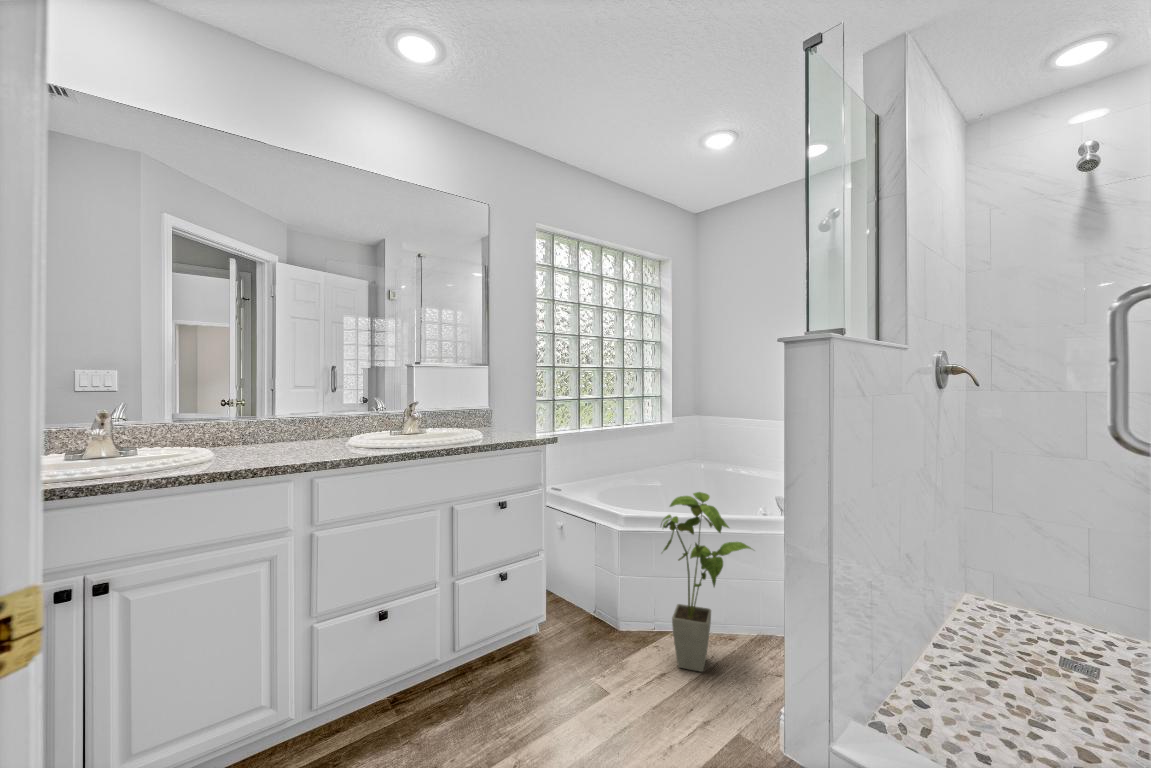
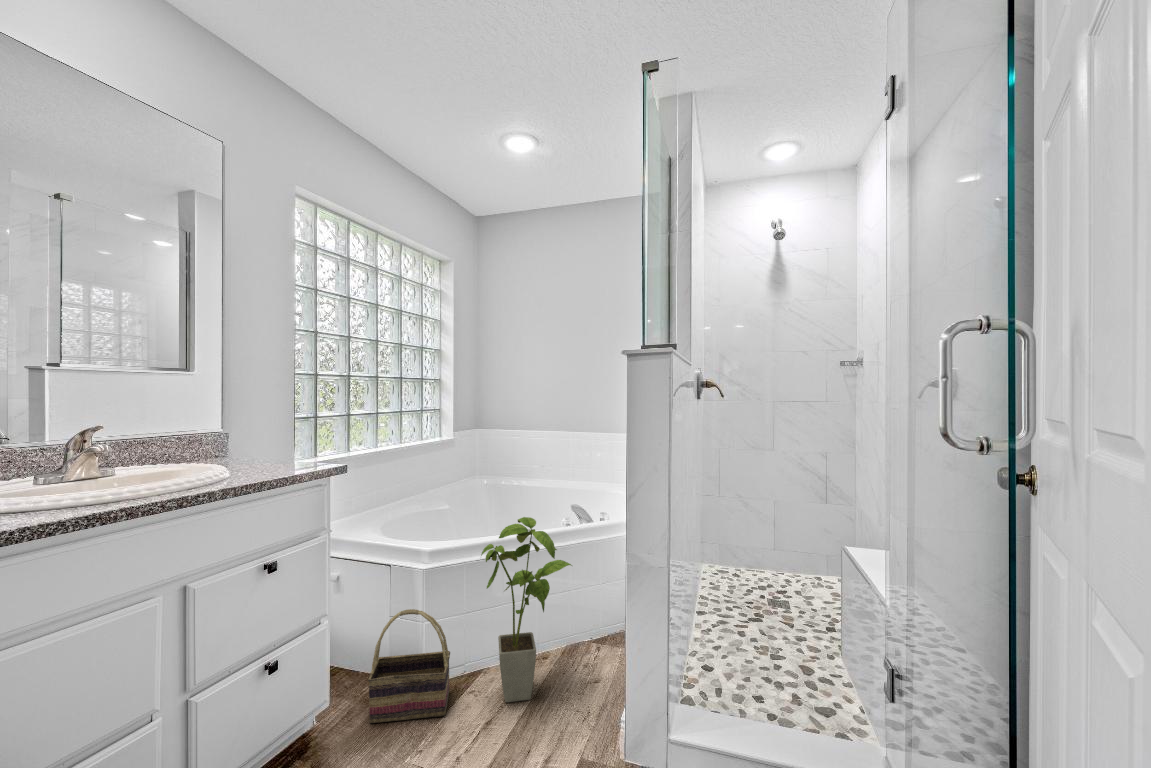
basket: none [562,560,633,660] -> present [368,609,450,723]

